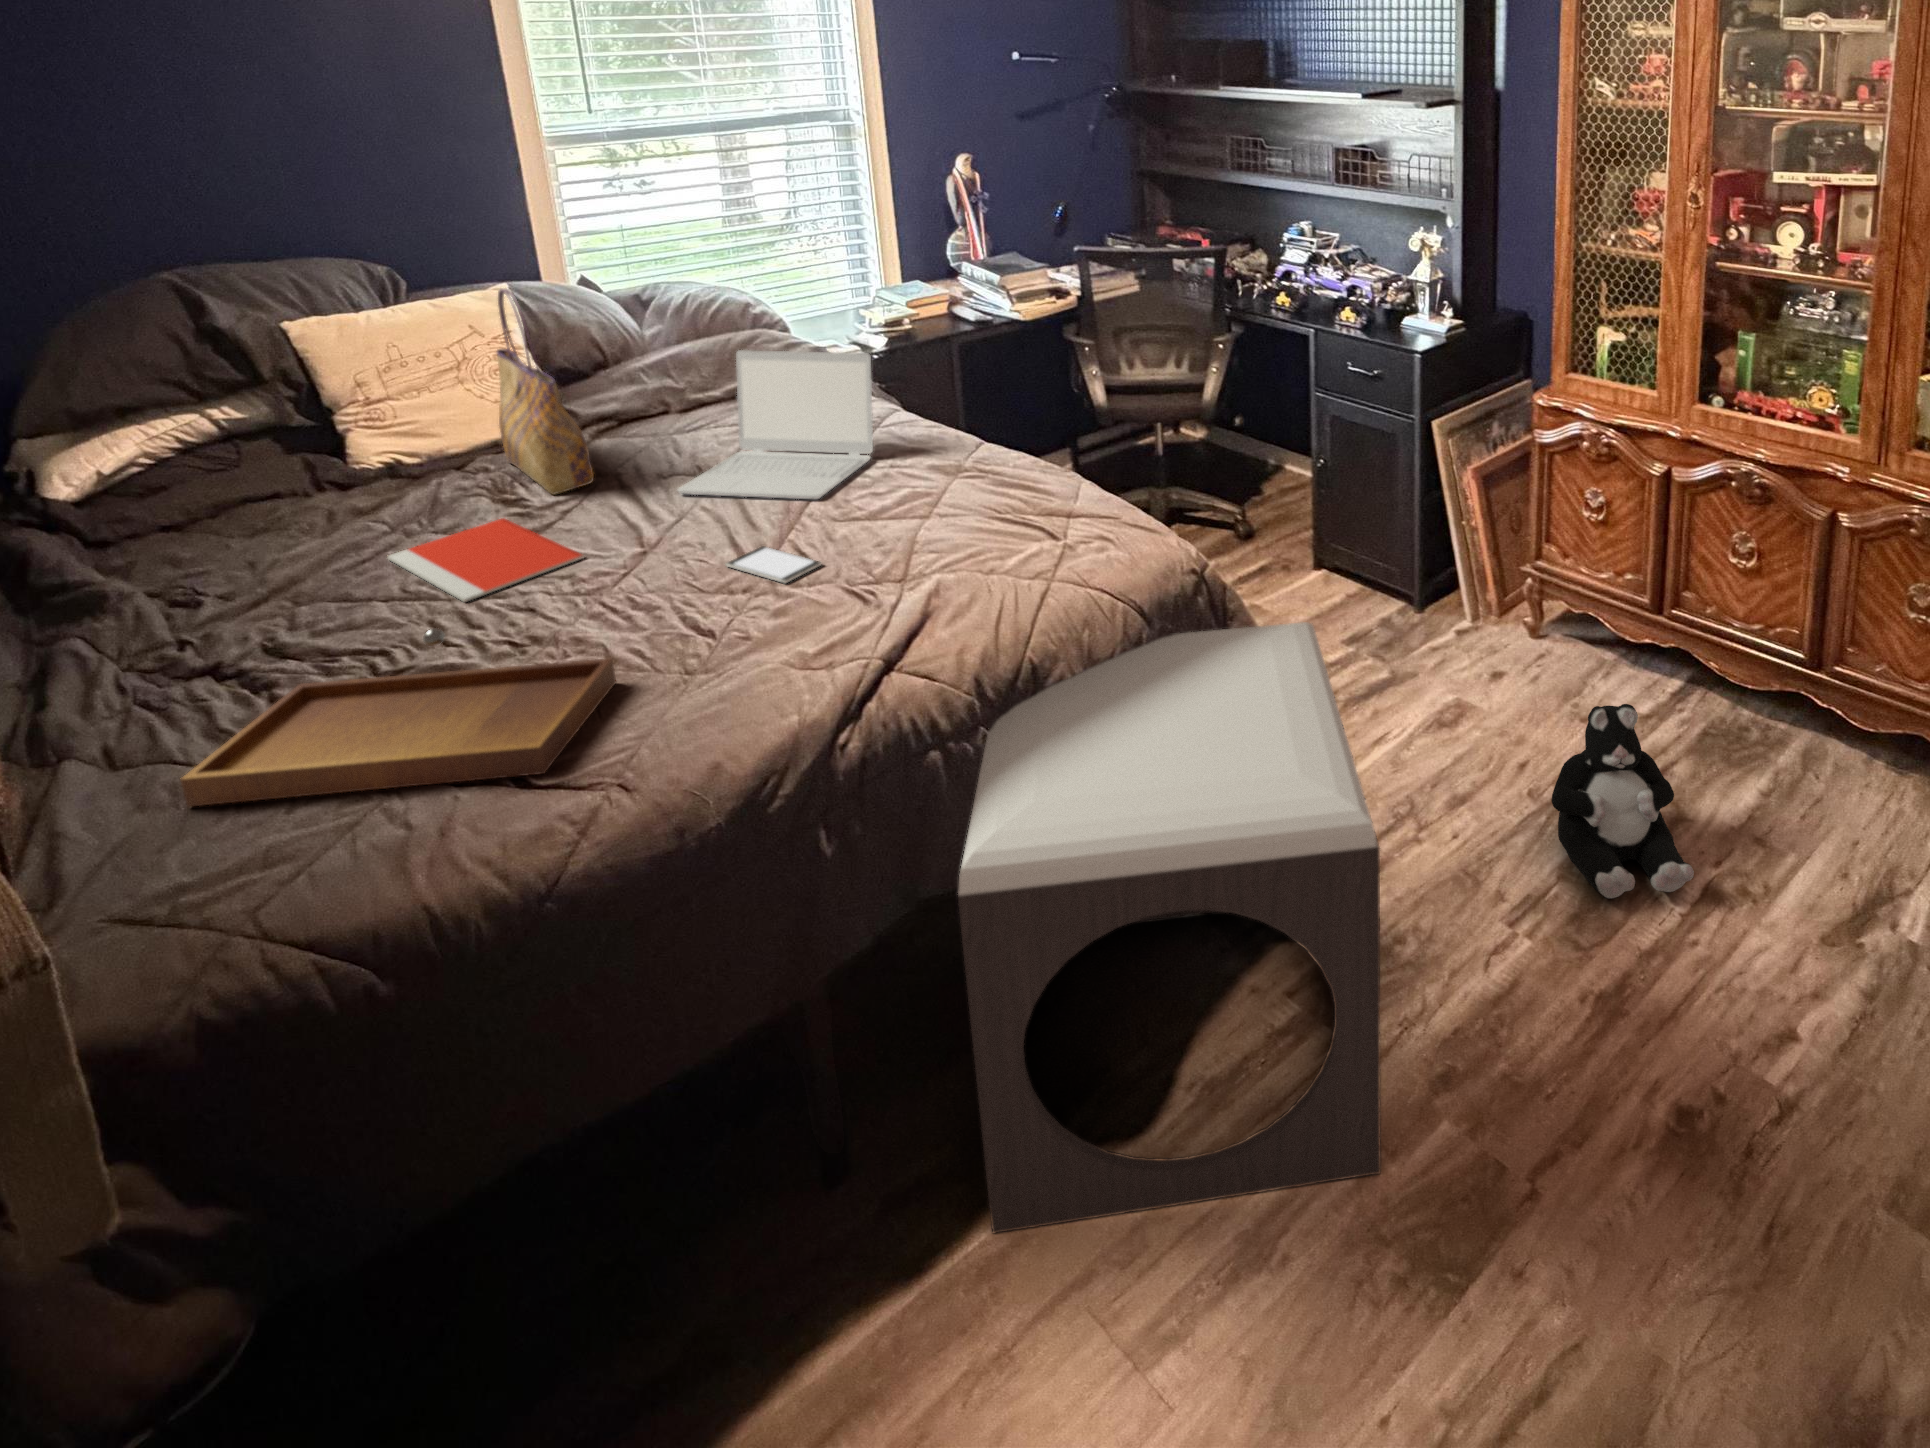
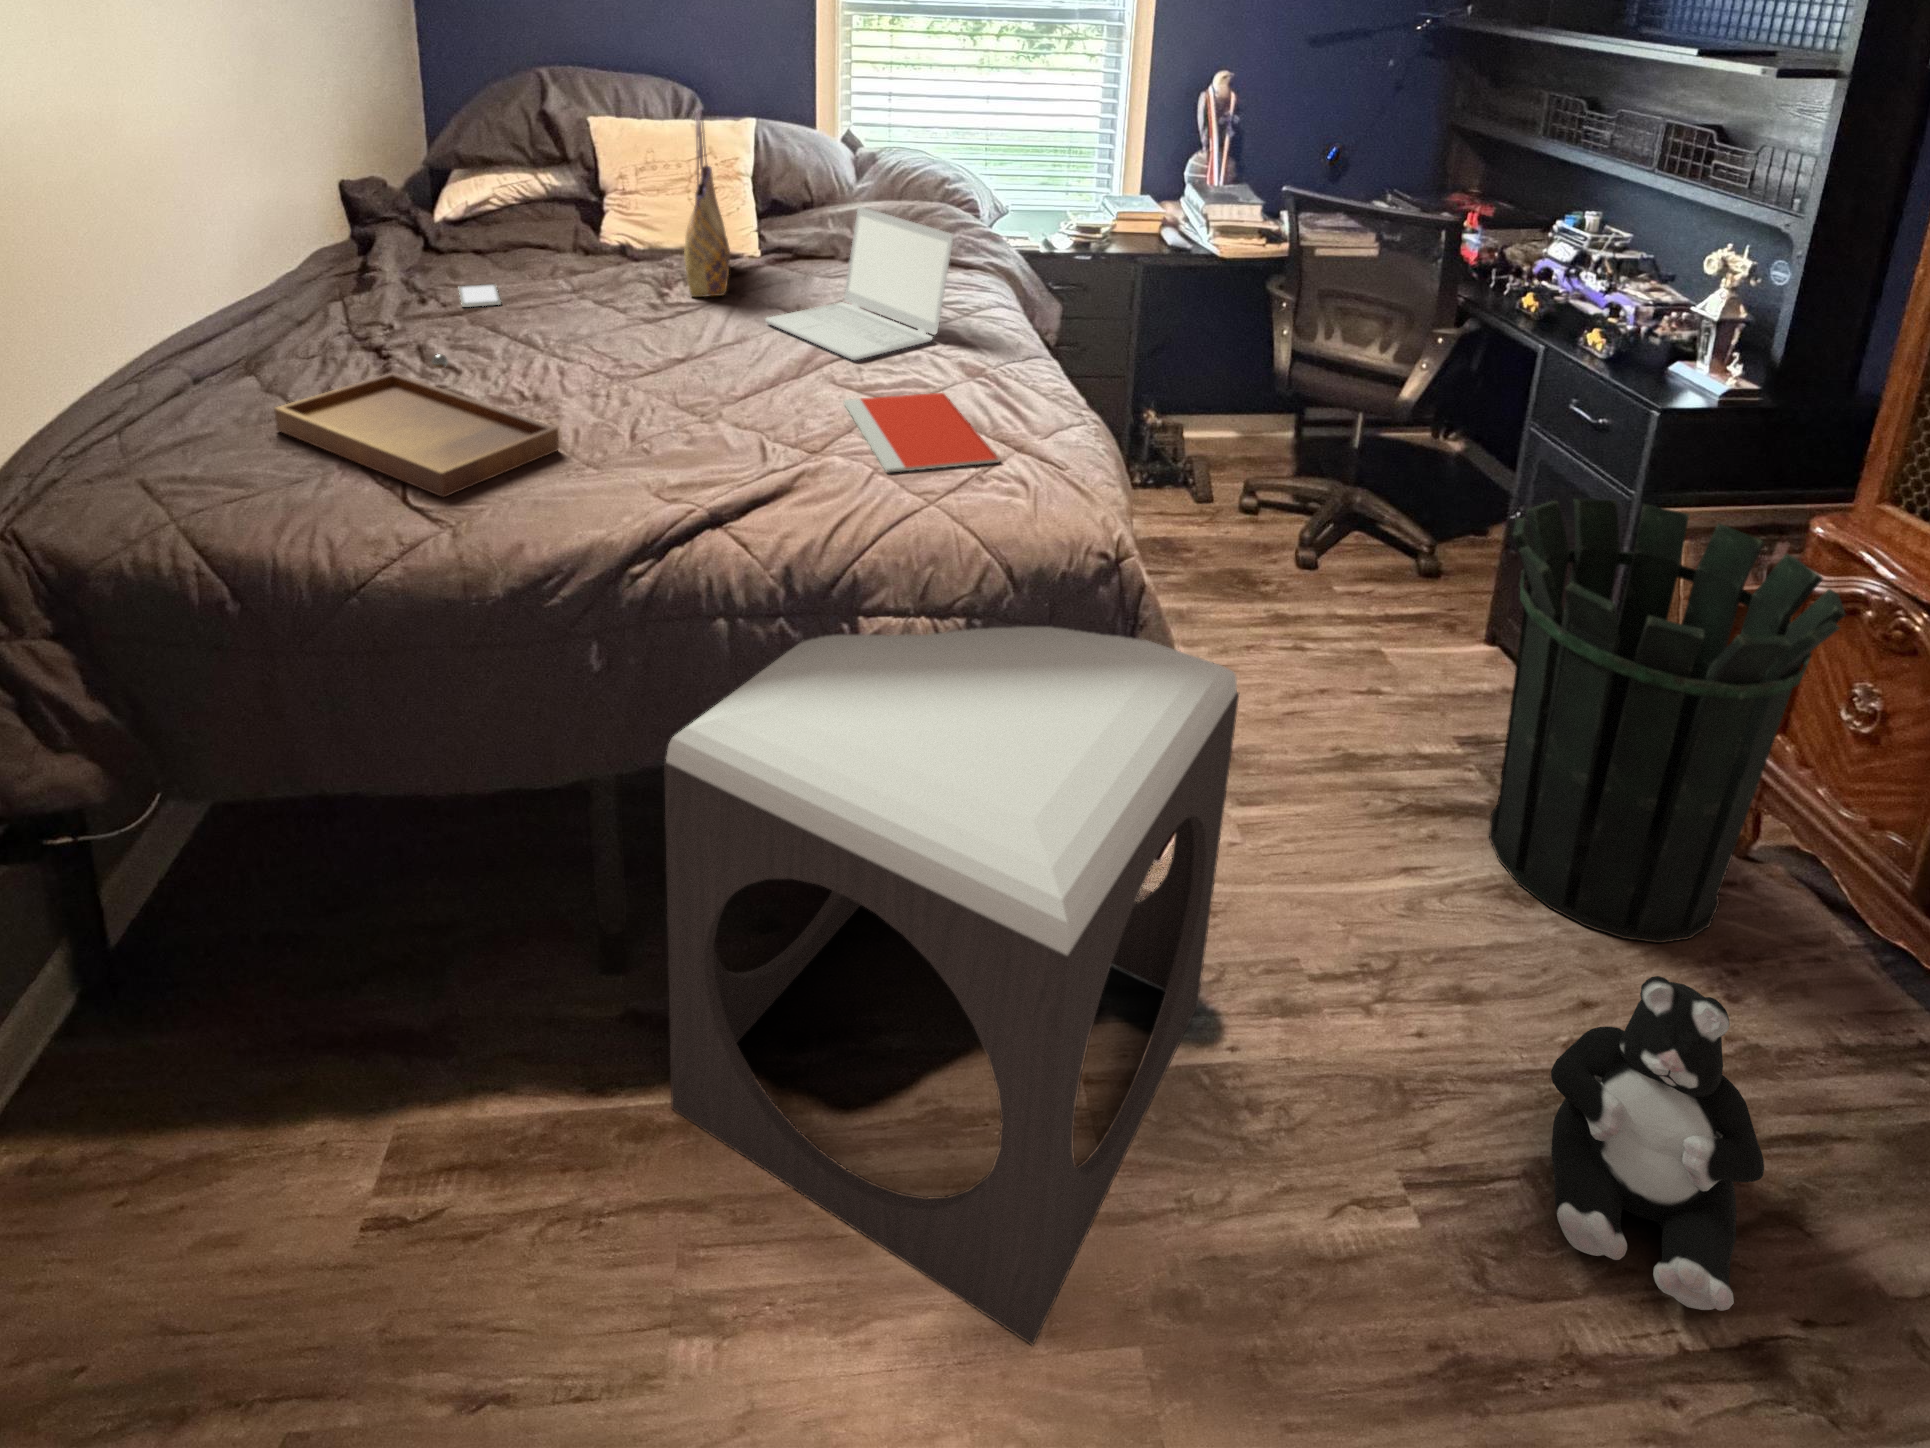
waste bin: none [1381,418,1586,718] -> present [1489,499,1846,943]
notebook: present [387,518,584,602] -> present [843,393,999,473]
smartphone: present [726,546,822,583] -> present [459,284,501,307]

